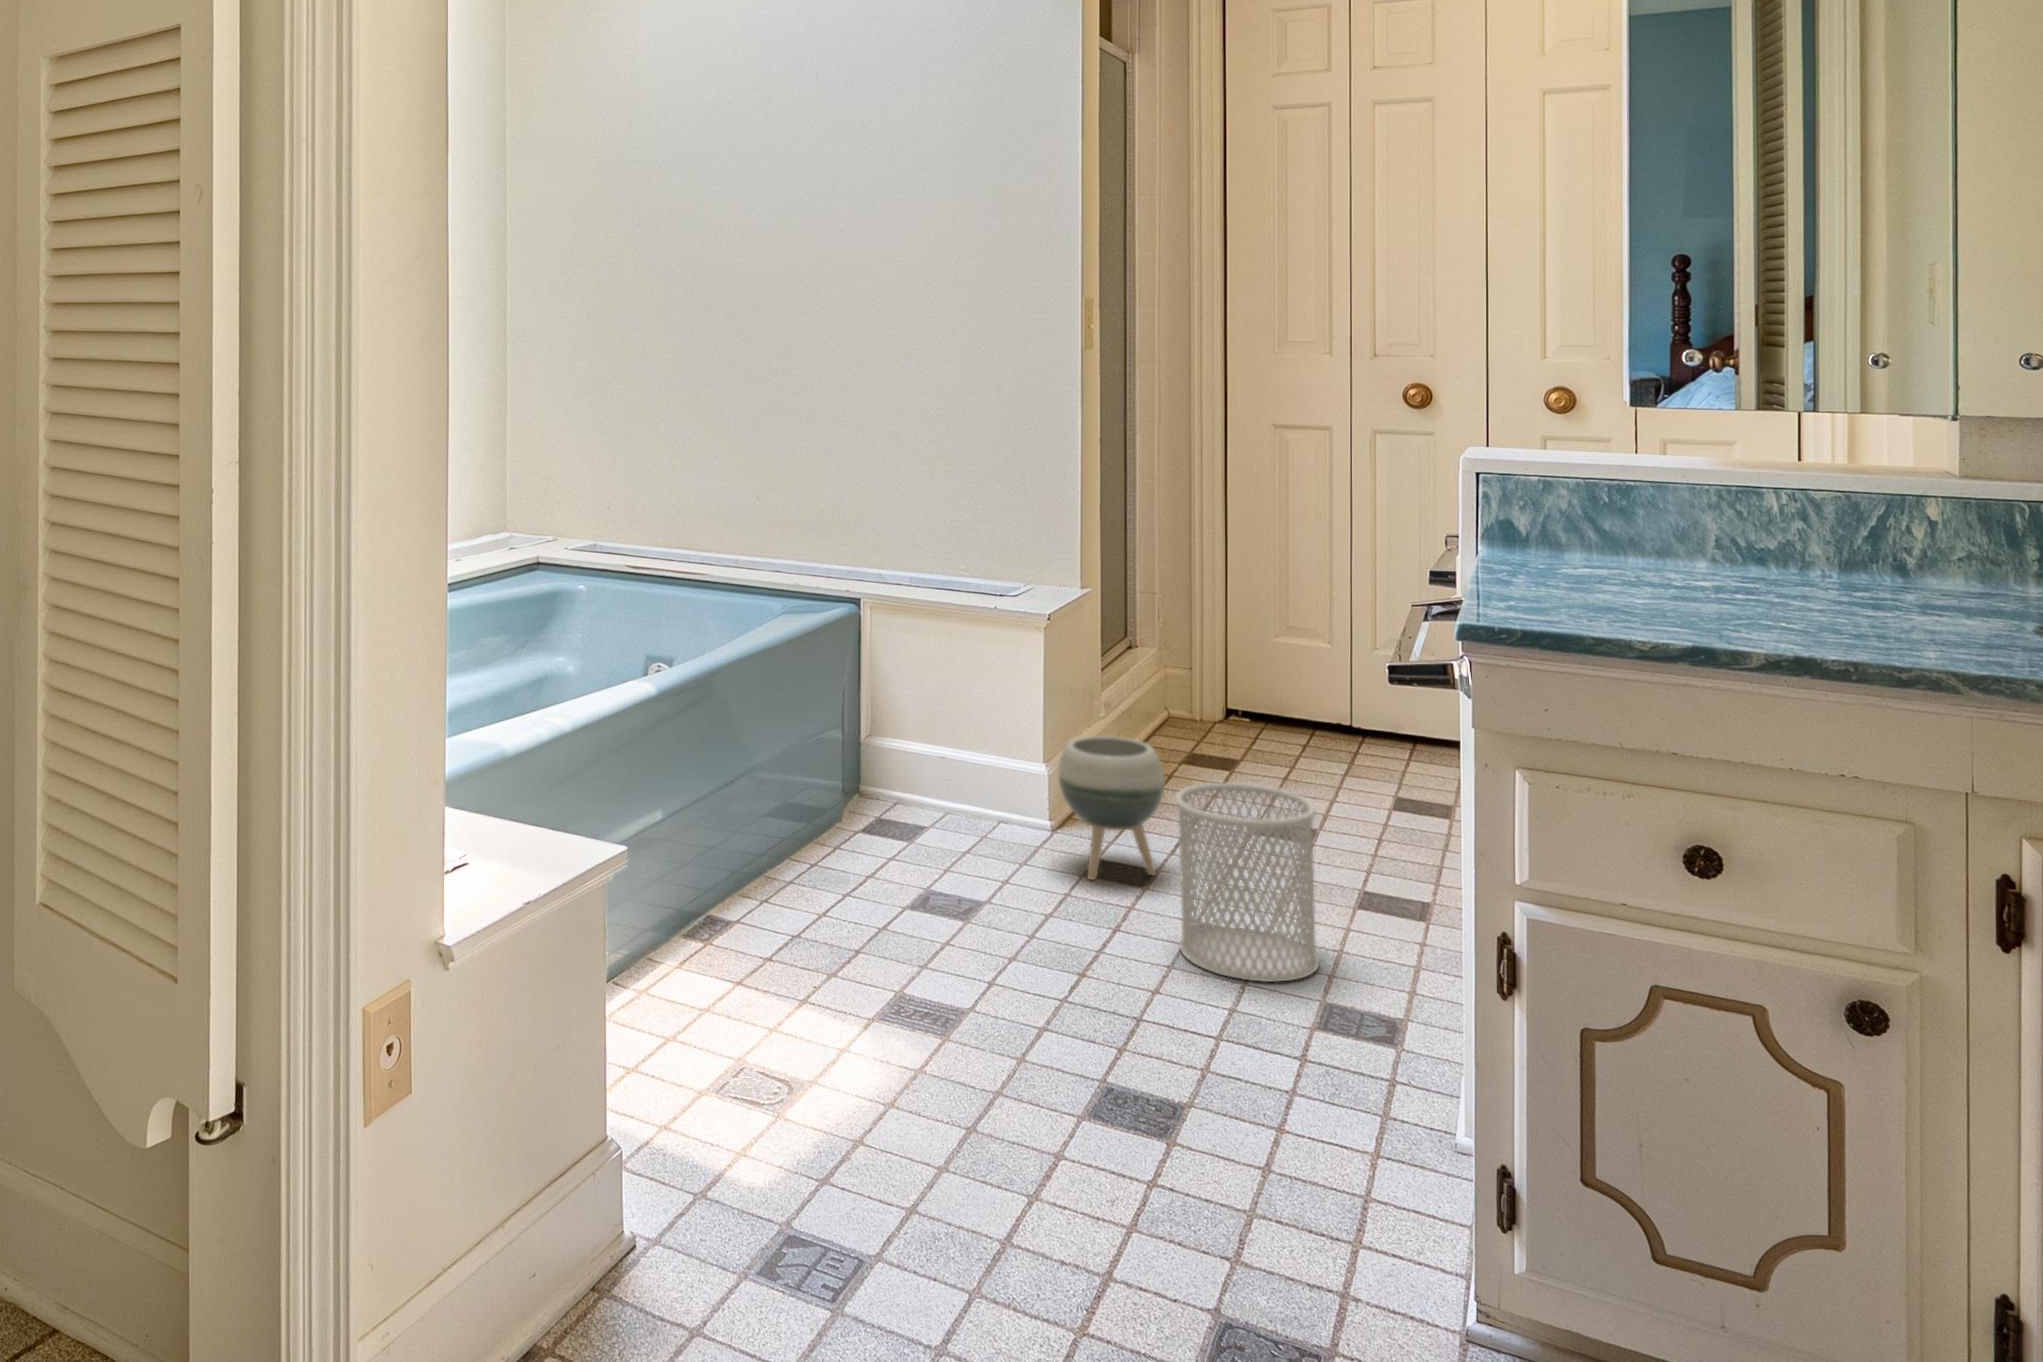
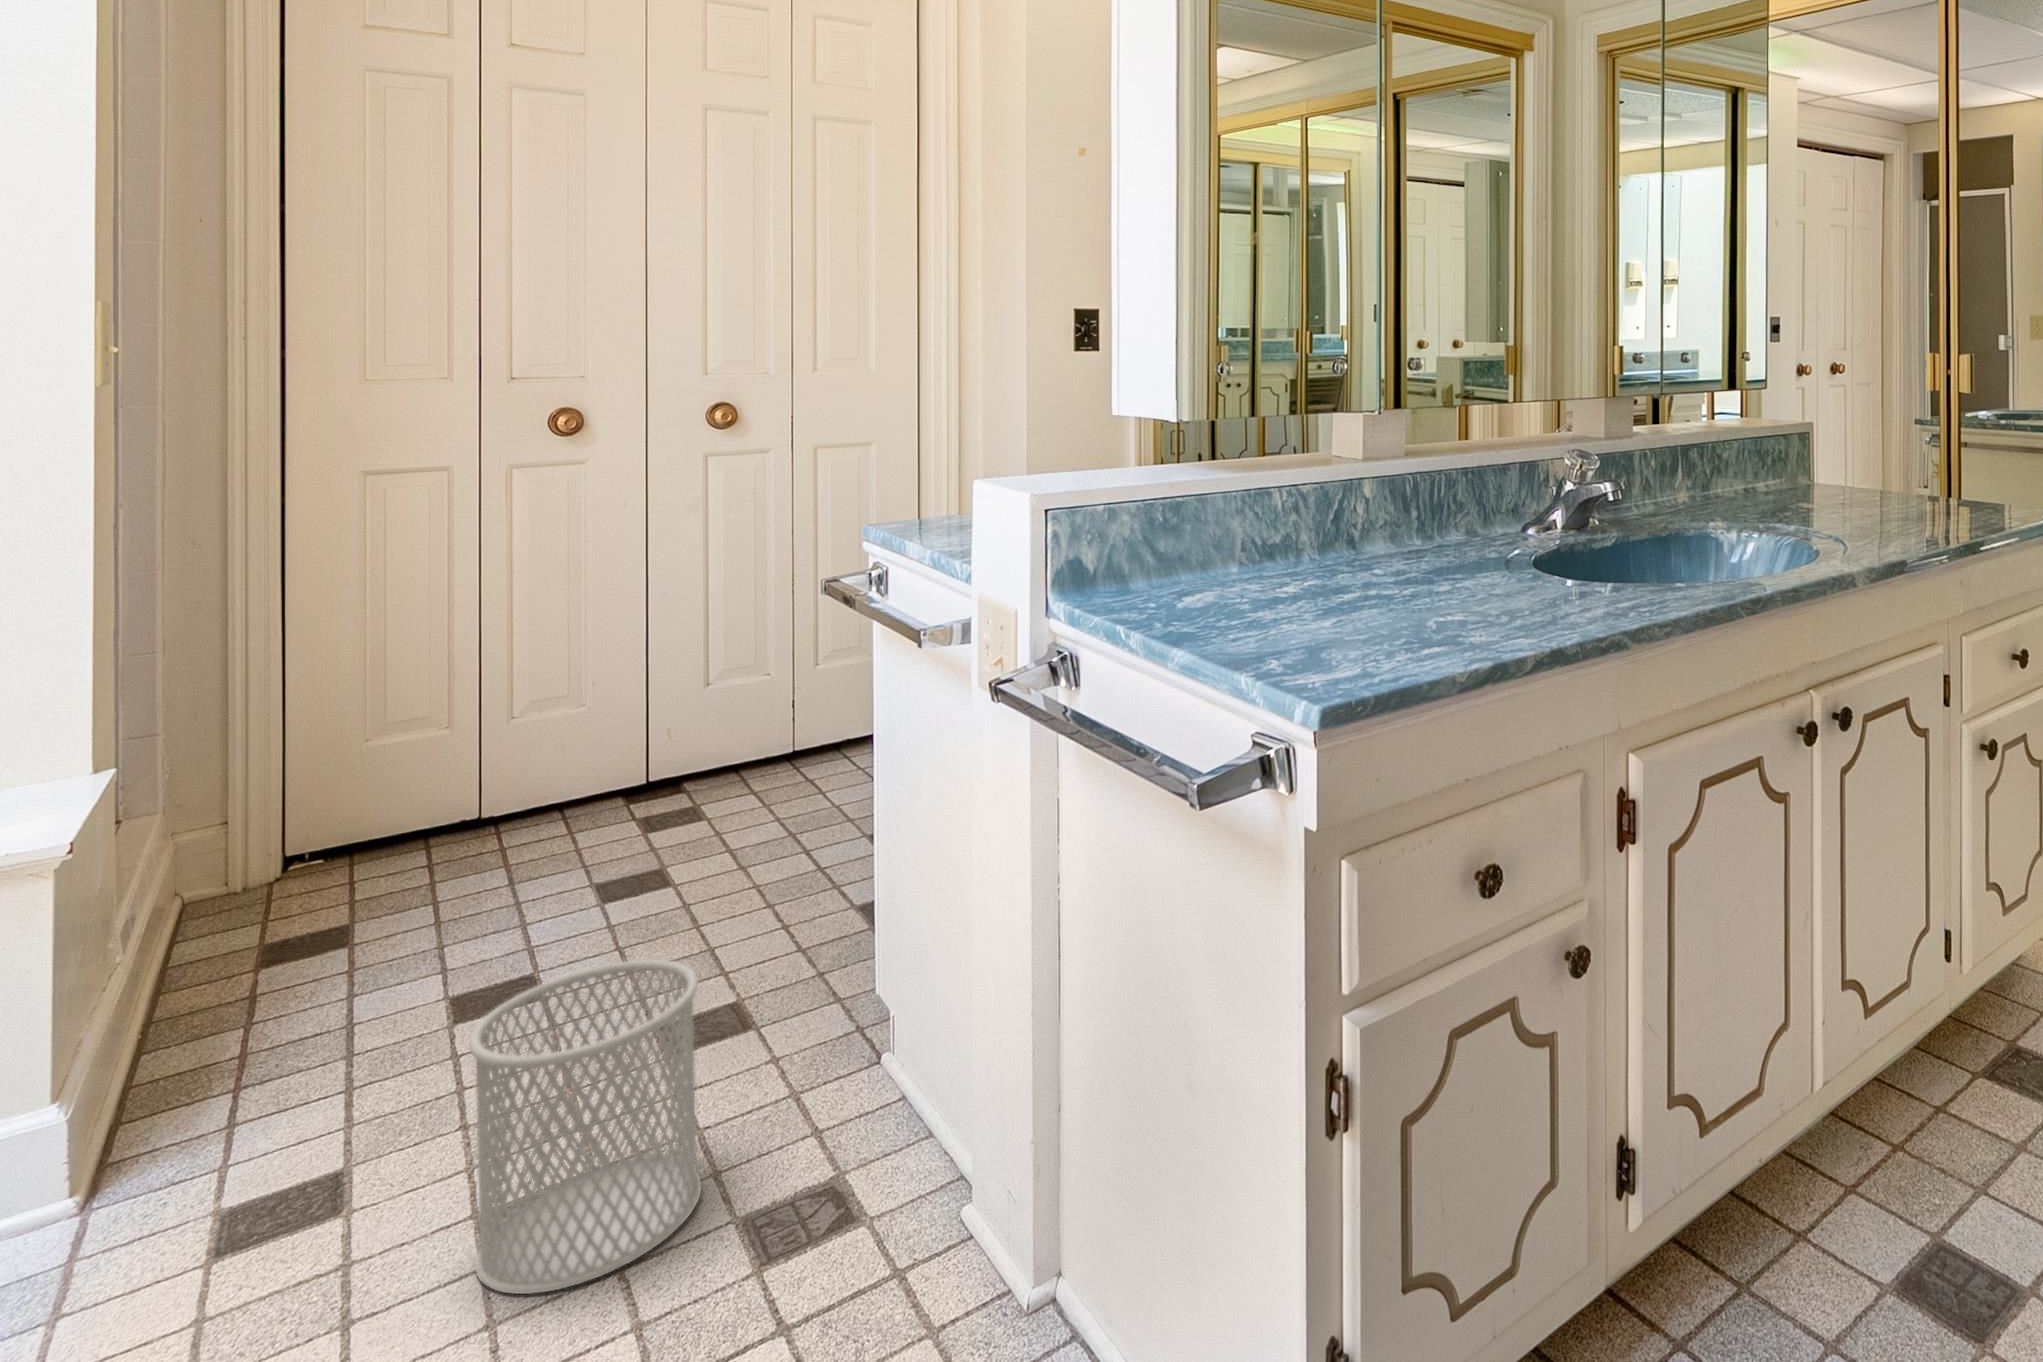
planter: present [1058,736,1164,879] -> none [132,976,364,1253]

